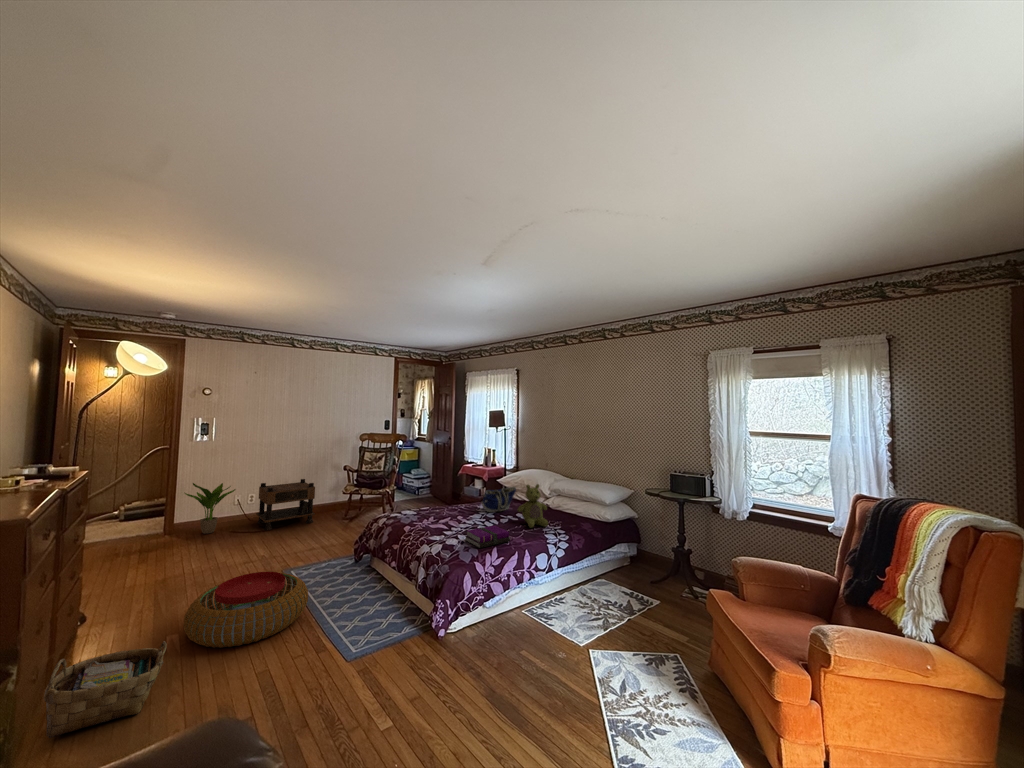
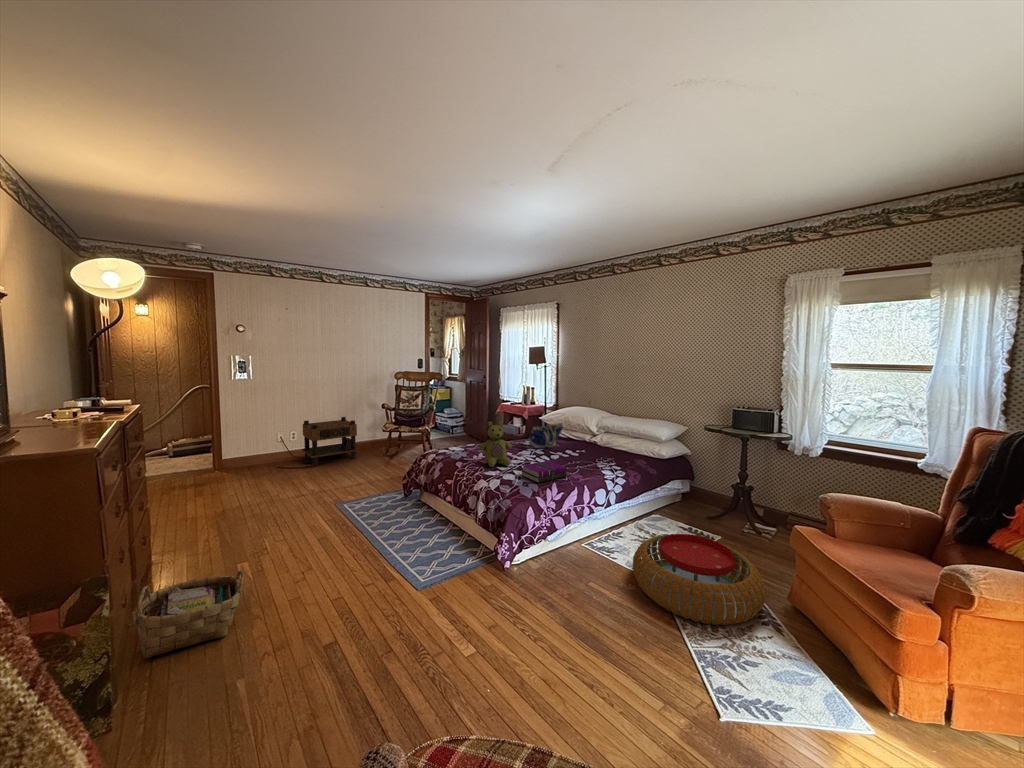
potted plant: present [185,483,236,534] -> none [232,420,281,468]
stuffed bear: present [518,484,548,528] -> present [478,421,512,467]
pouf: present [183,572,308,648] -> present [633,534,766,625]

